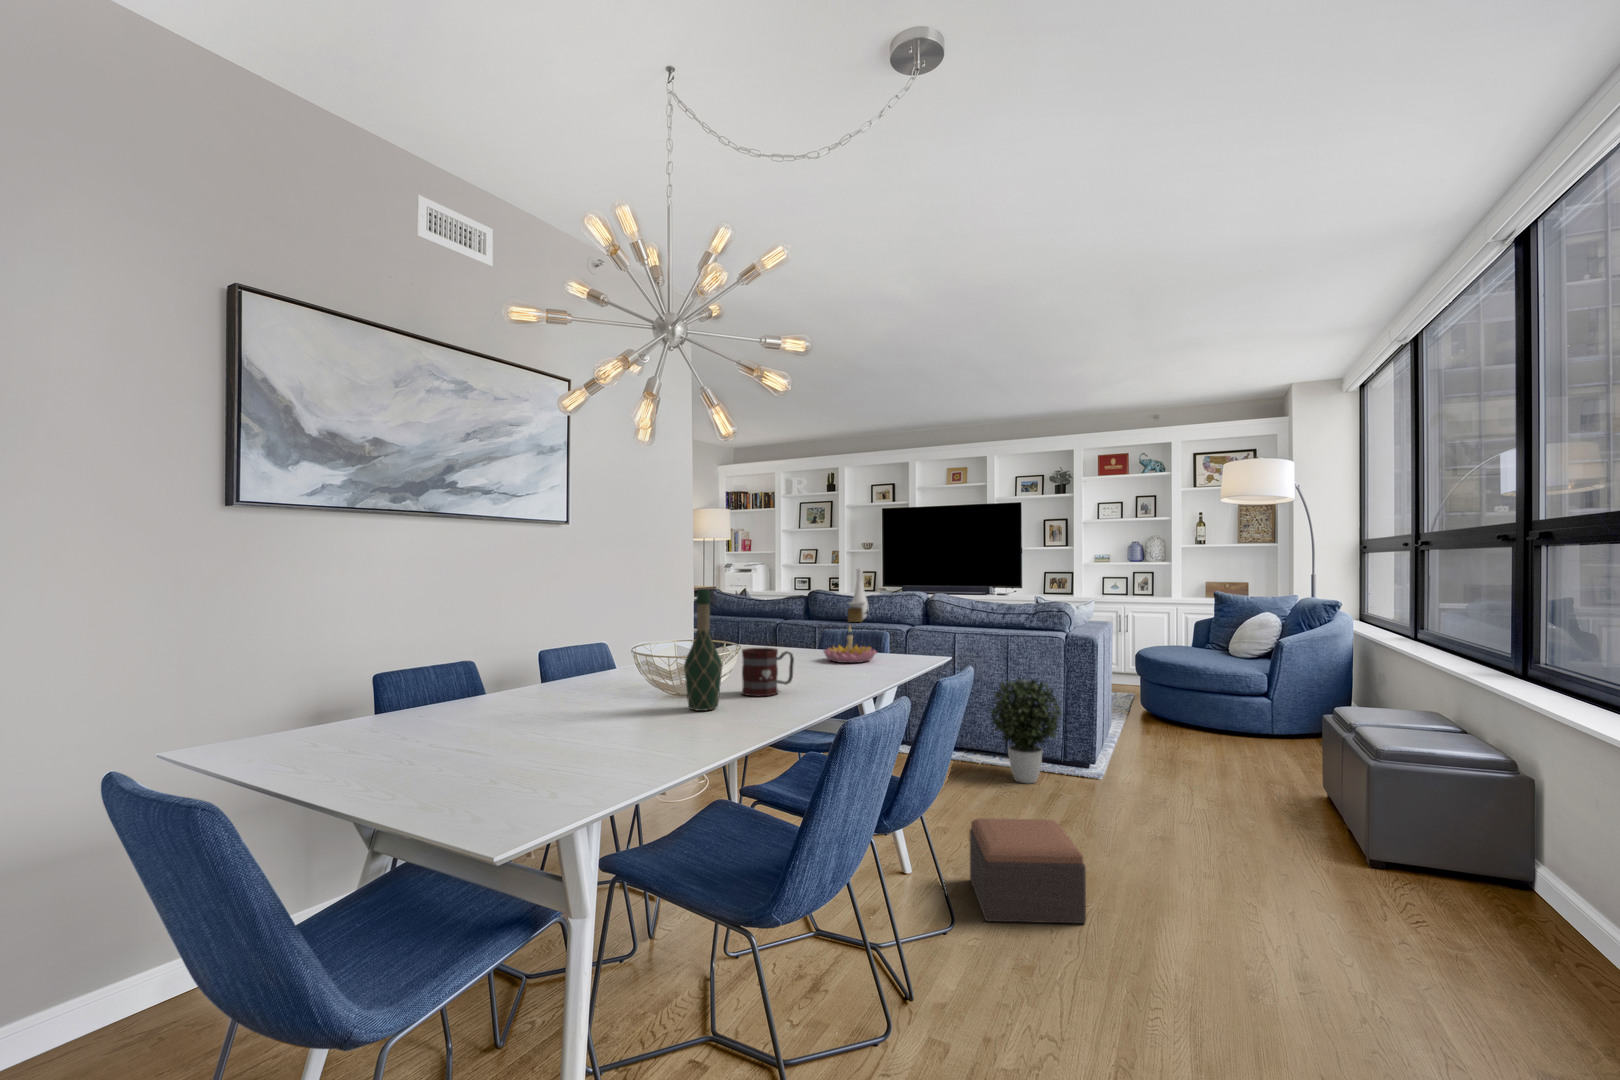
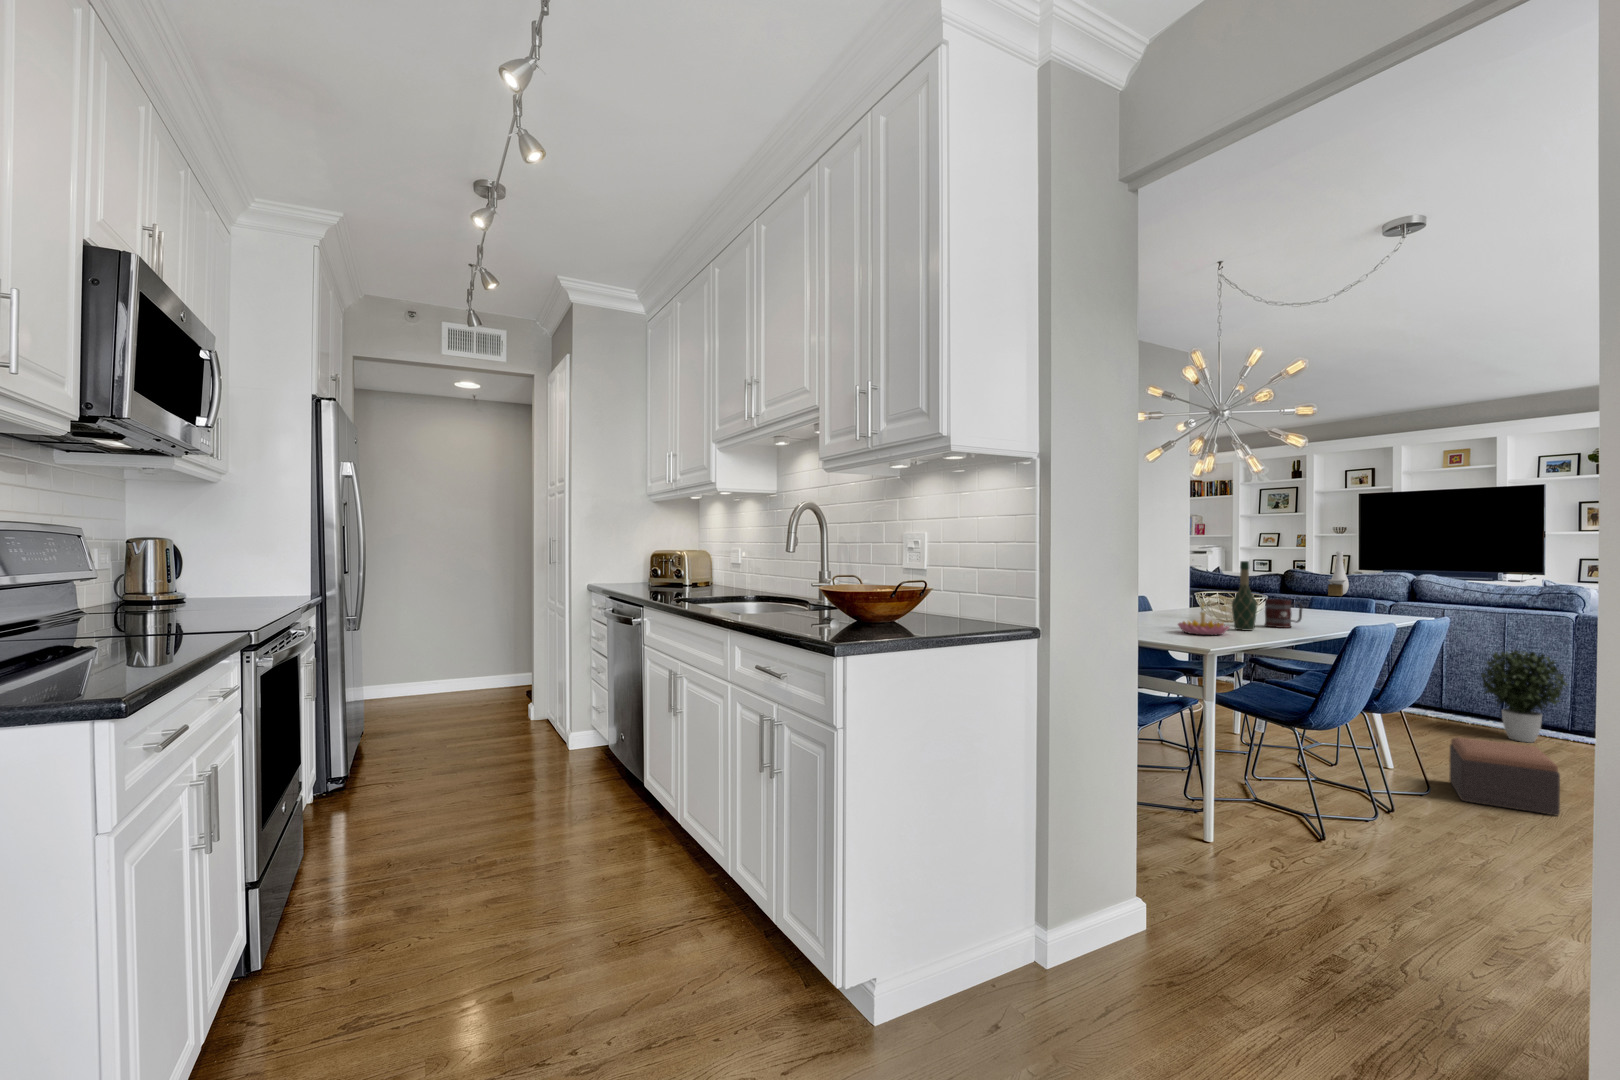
candle holder: present [824,626,877,663] -> present [1178,604,1229,635]

